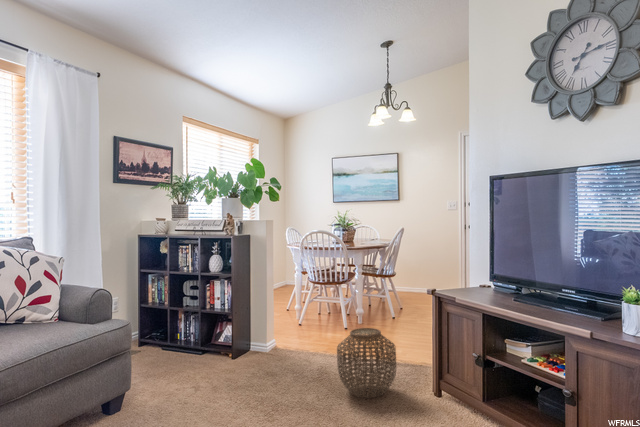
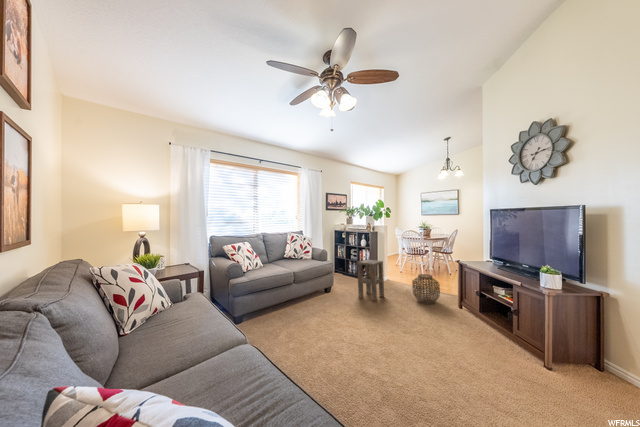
side table: none [202,305,272,413] -> present [357,260,384,301]

